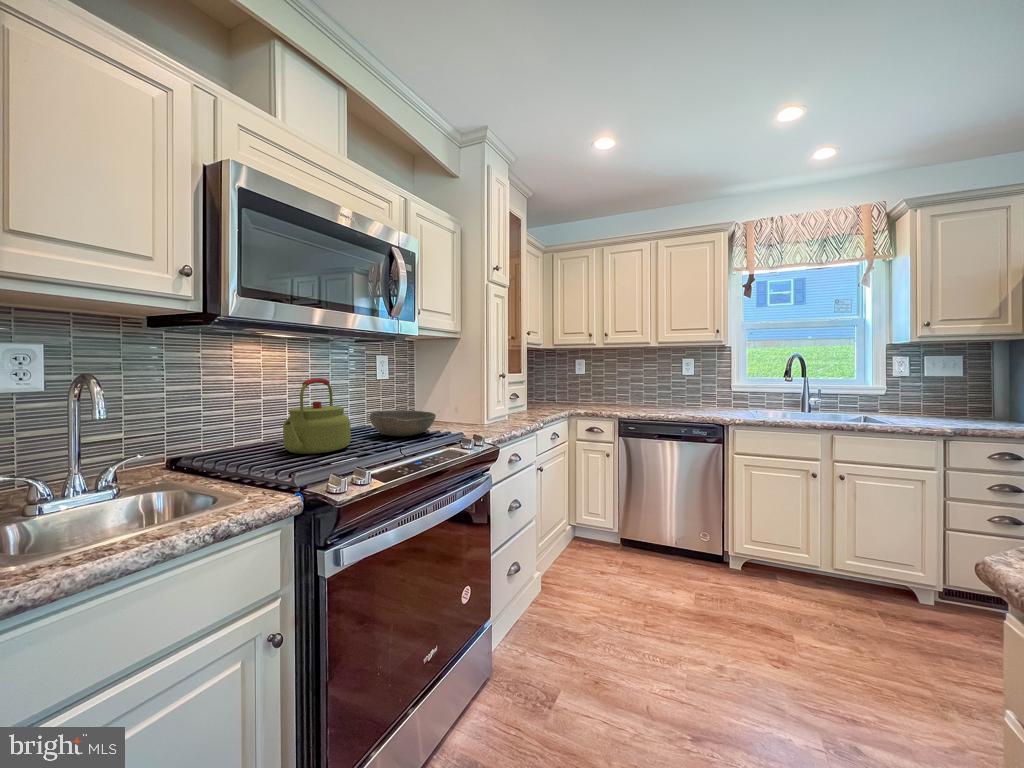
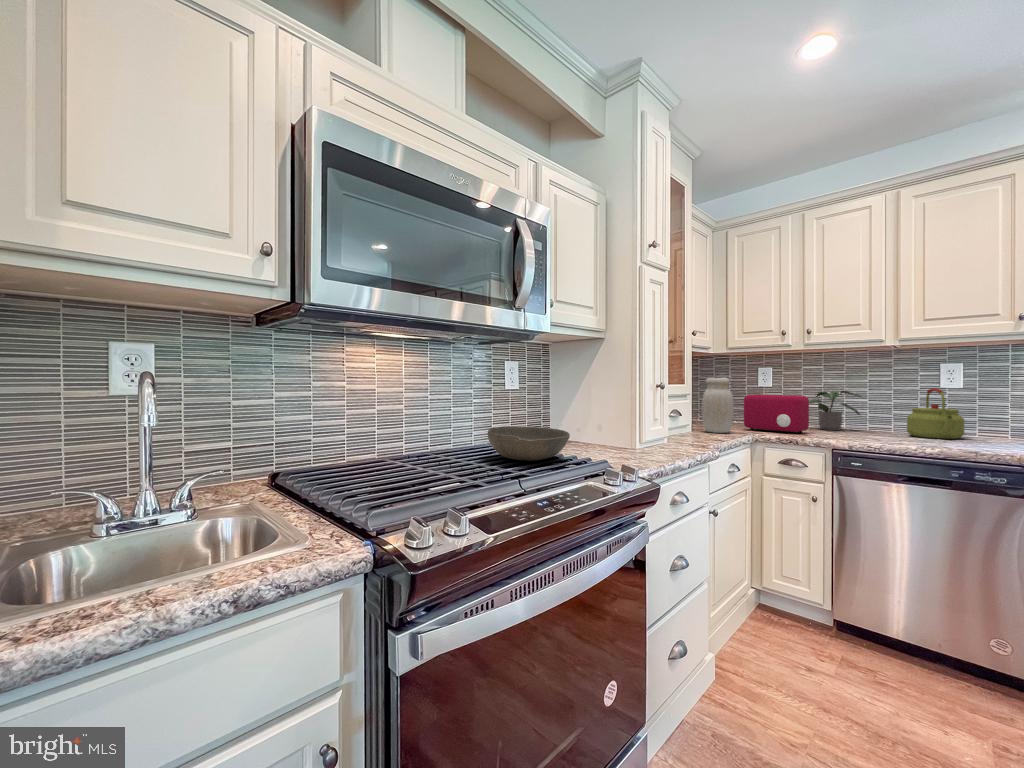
jar: none [535,369,556,411] -> present [702,378,734,433]
potted plant: none [604,377,642,406] -> present [809,391,862,431]
kettle: present [283,378,351,454] -> present [907,388,964,439]
toaster: none [564,381,606,410] -> present [744,395,809,434]

